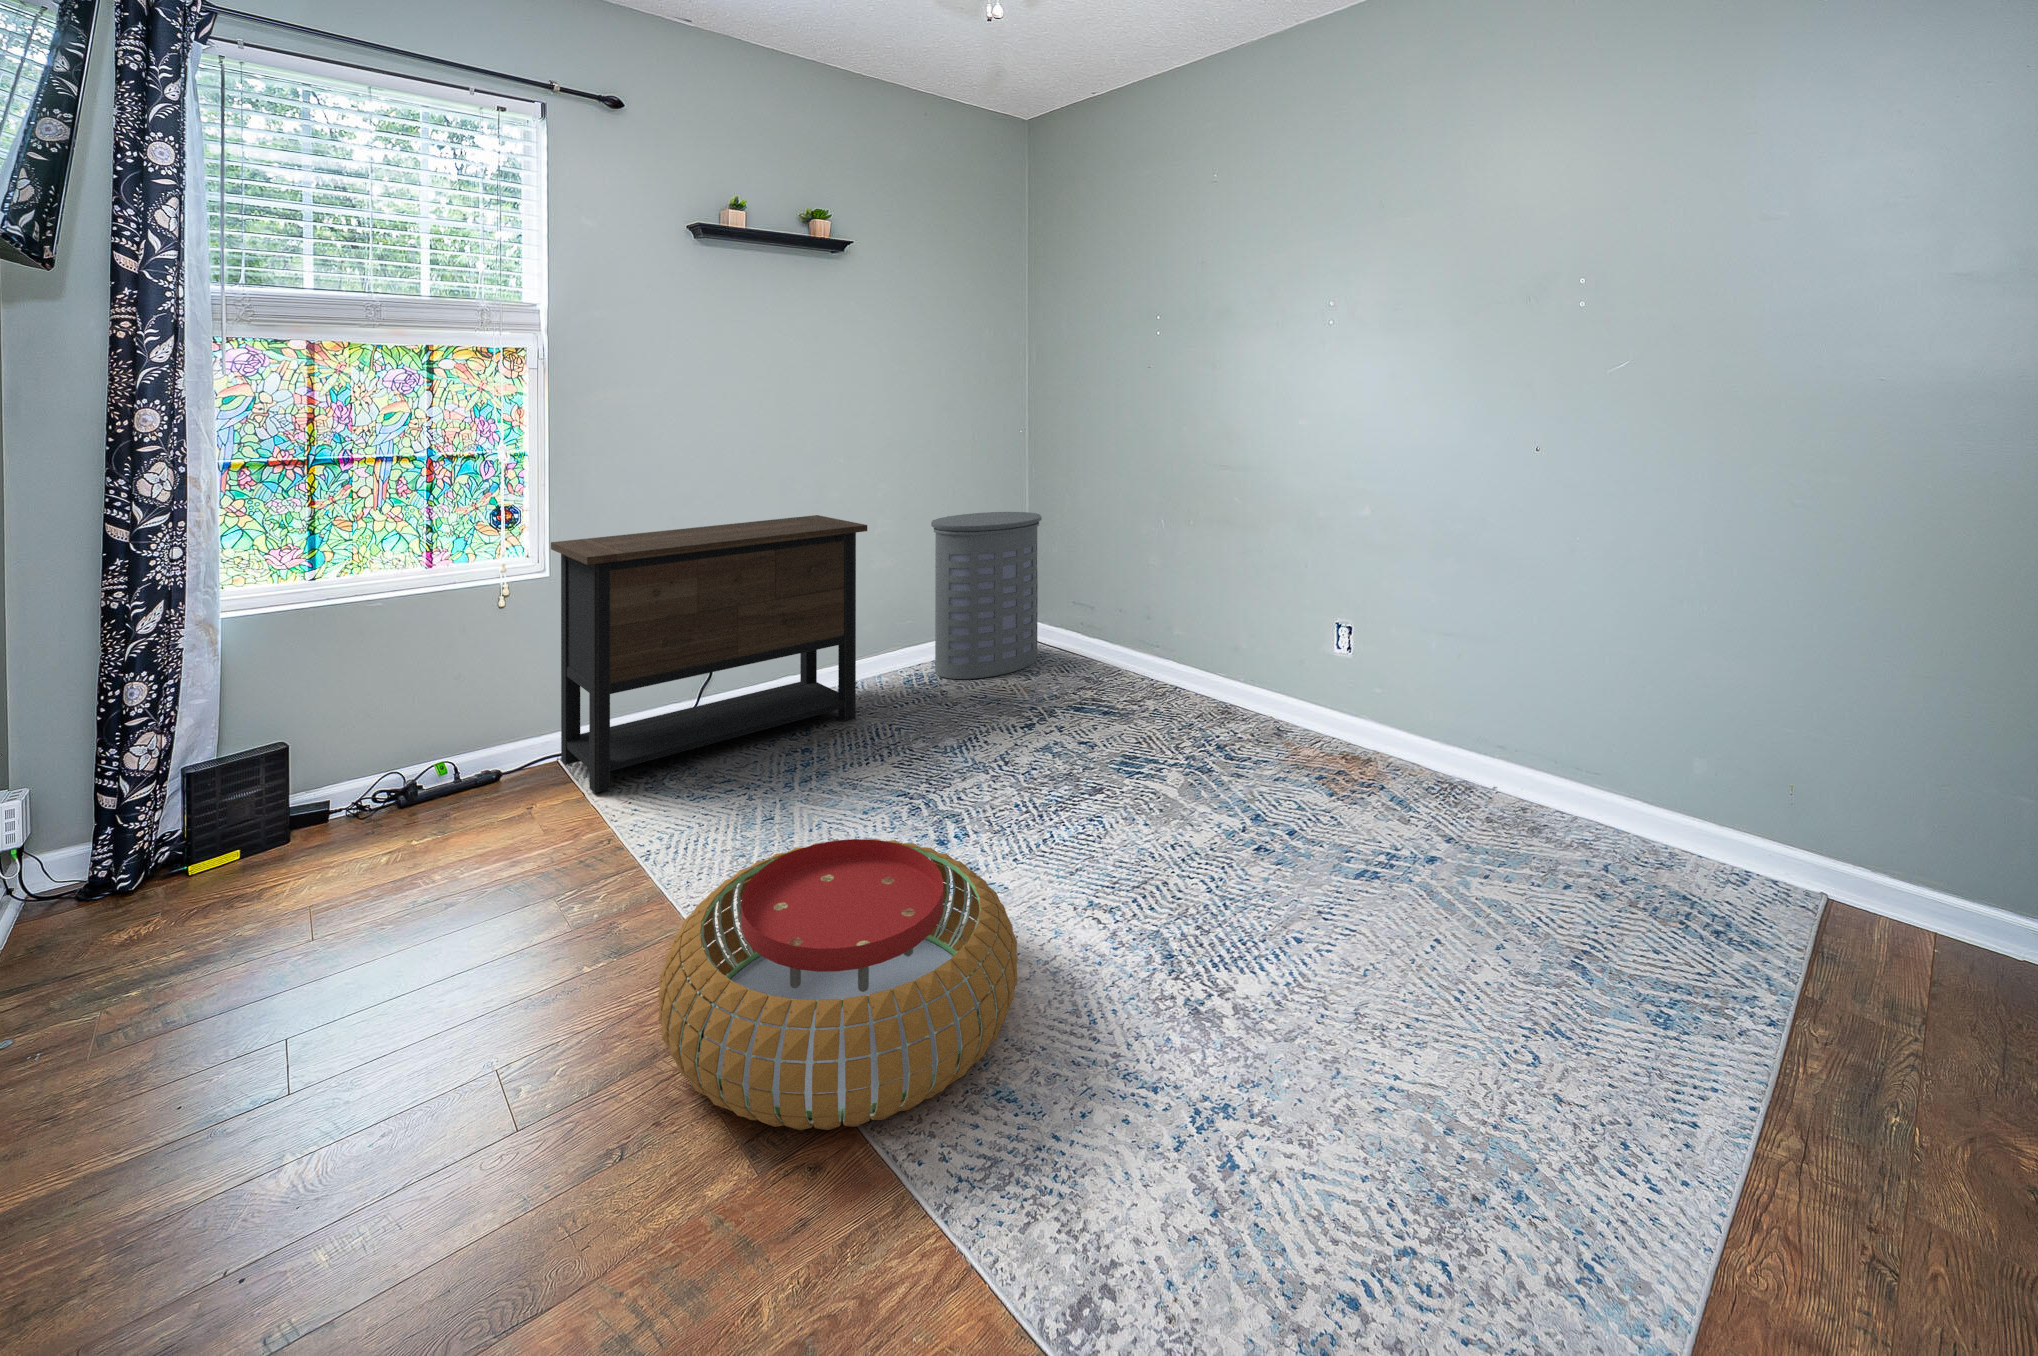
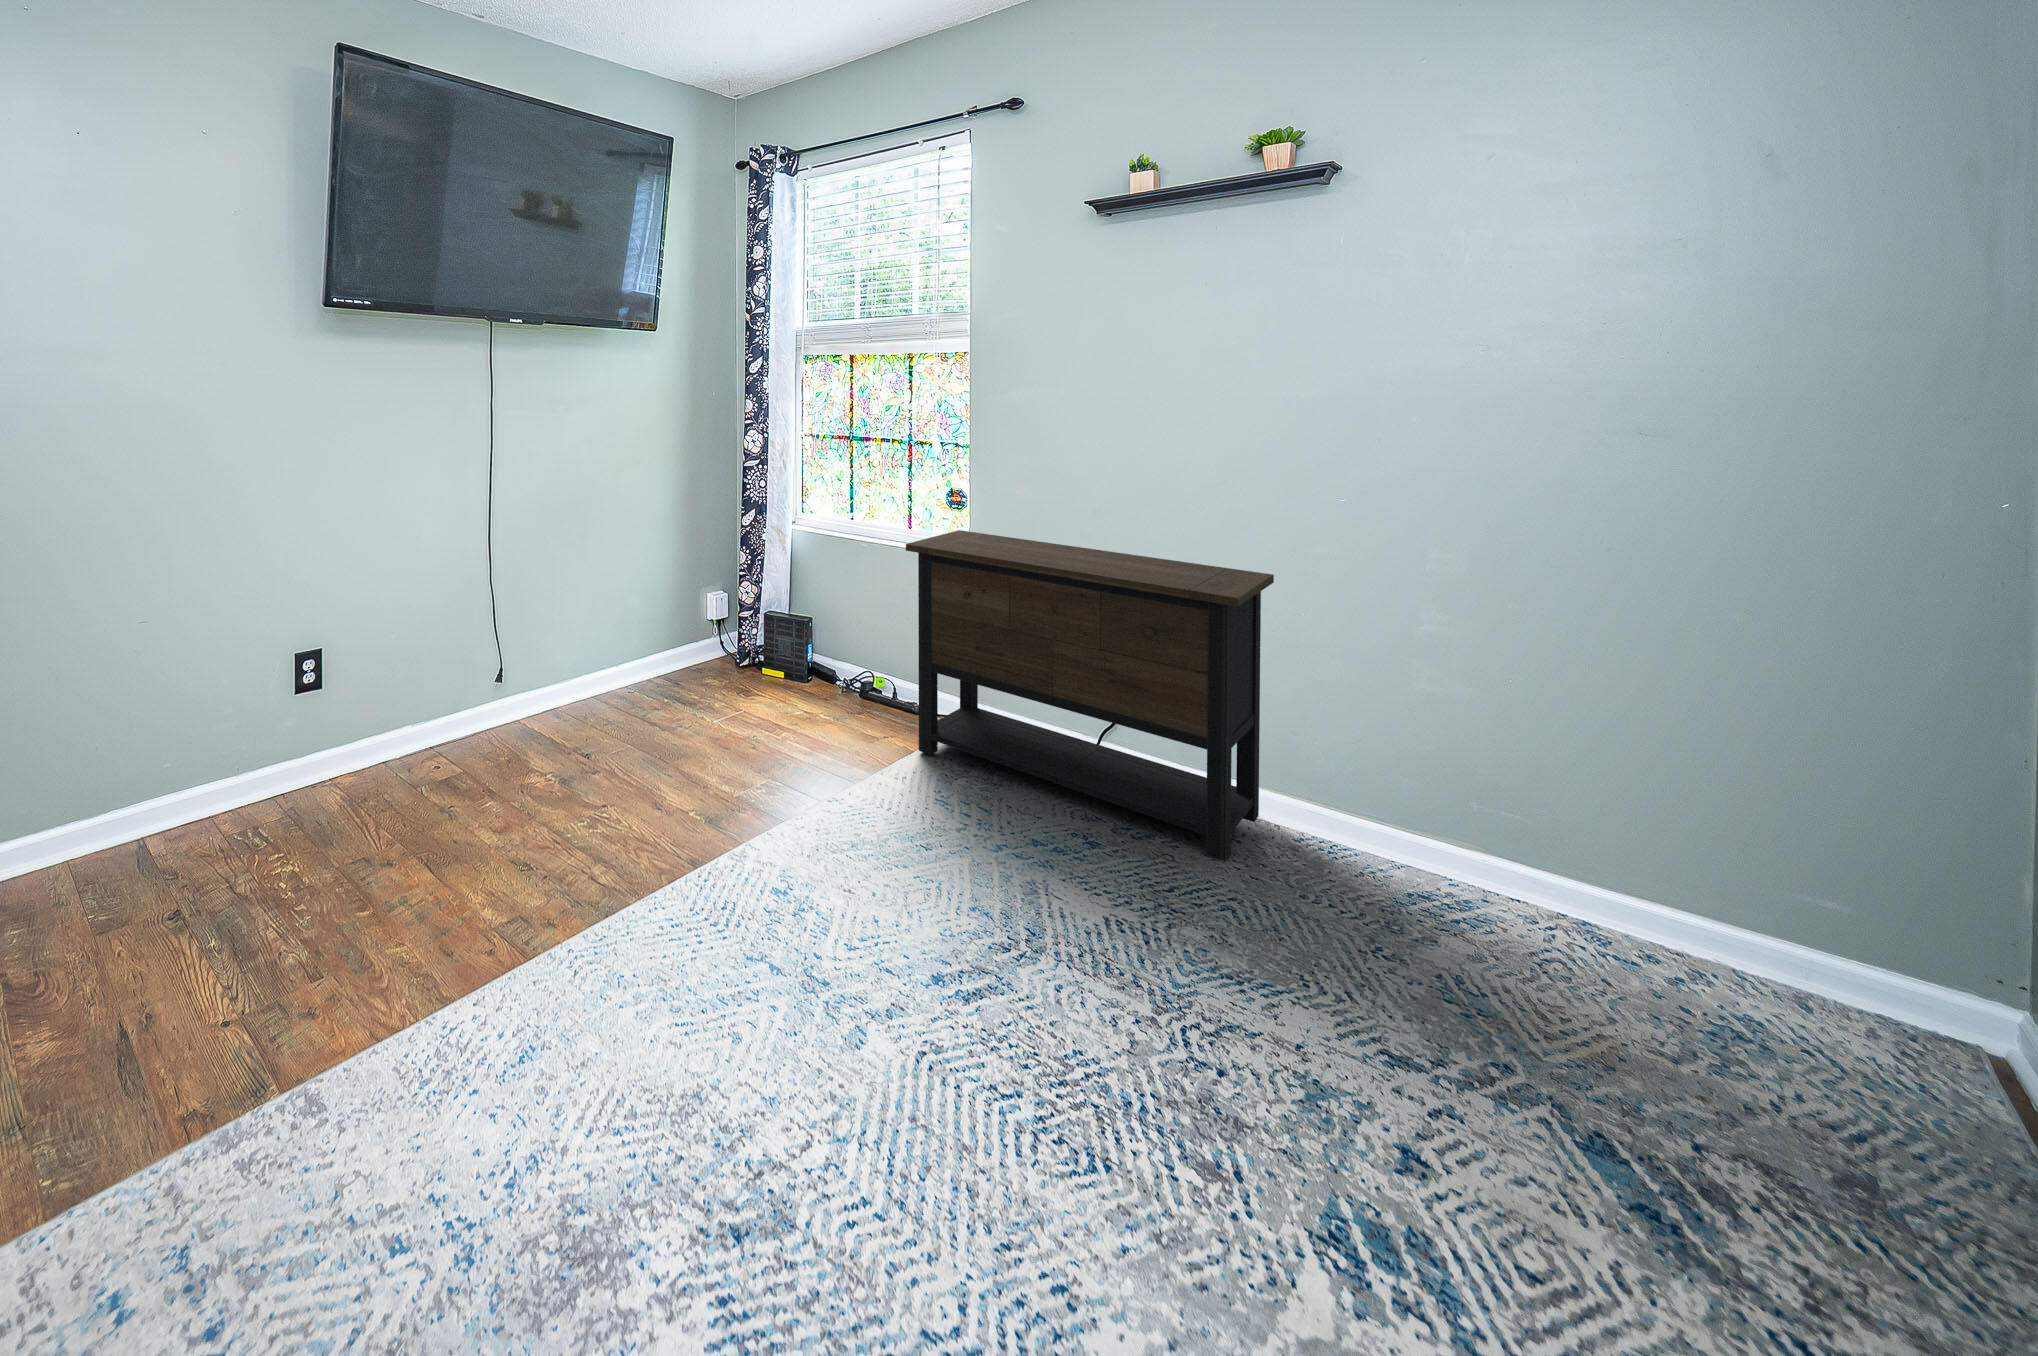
laundry hamper: present [931,512,1042,679] -> none [1494,644,1914,1067]
pouf: present [659,839,1017,1130] -> none [486,794,784,1036]

